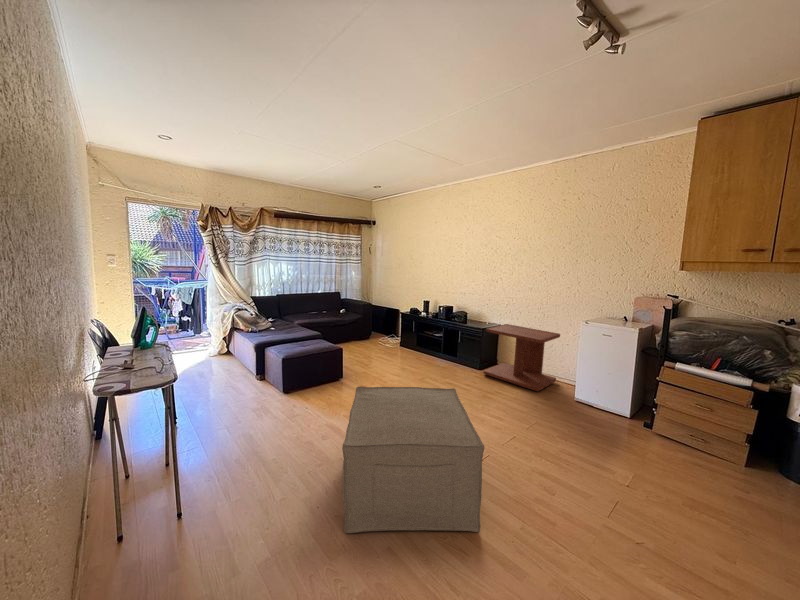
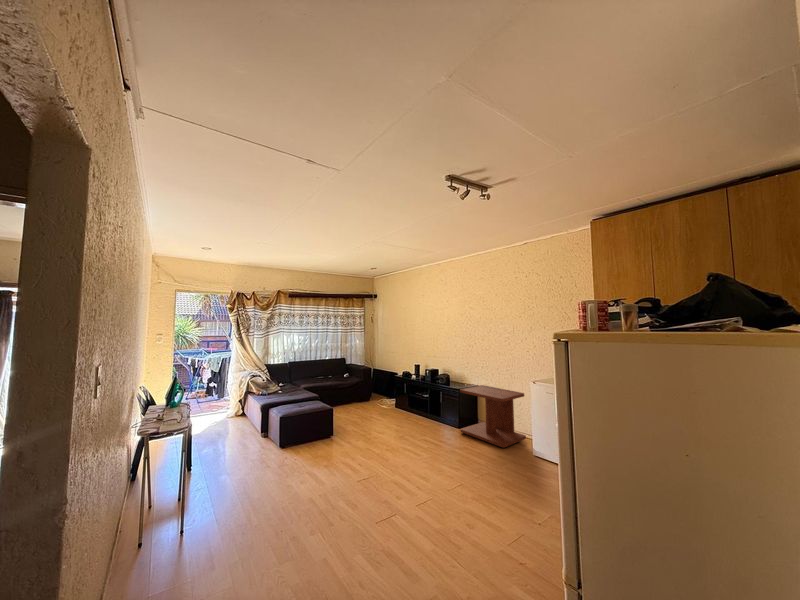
ottoman: present [342,386,484,533] -> none [297,437,407,555]

